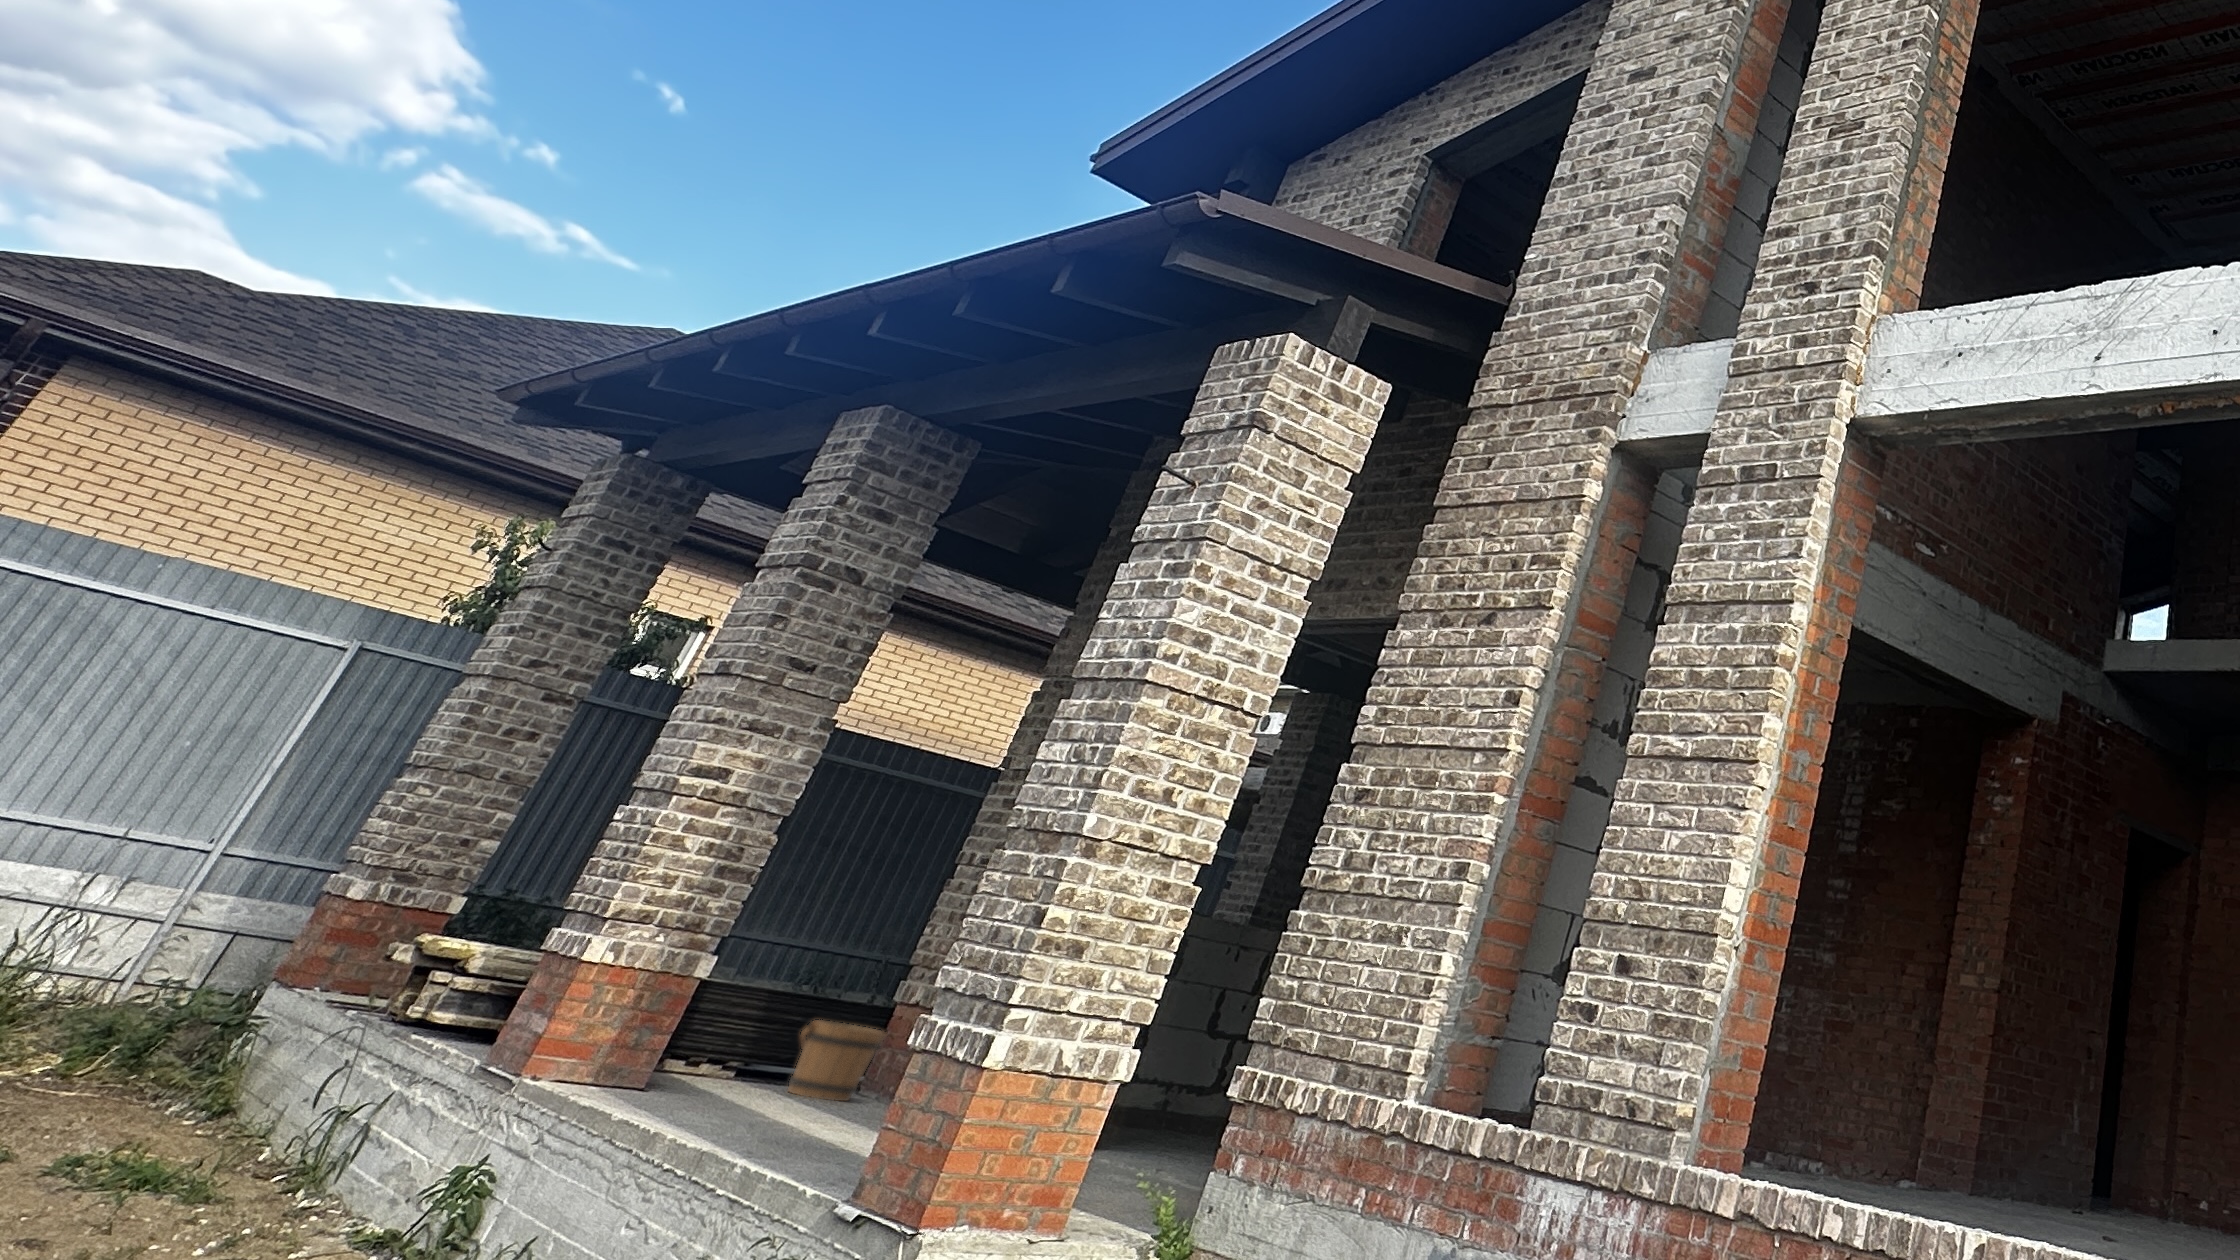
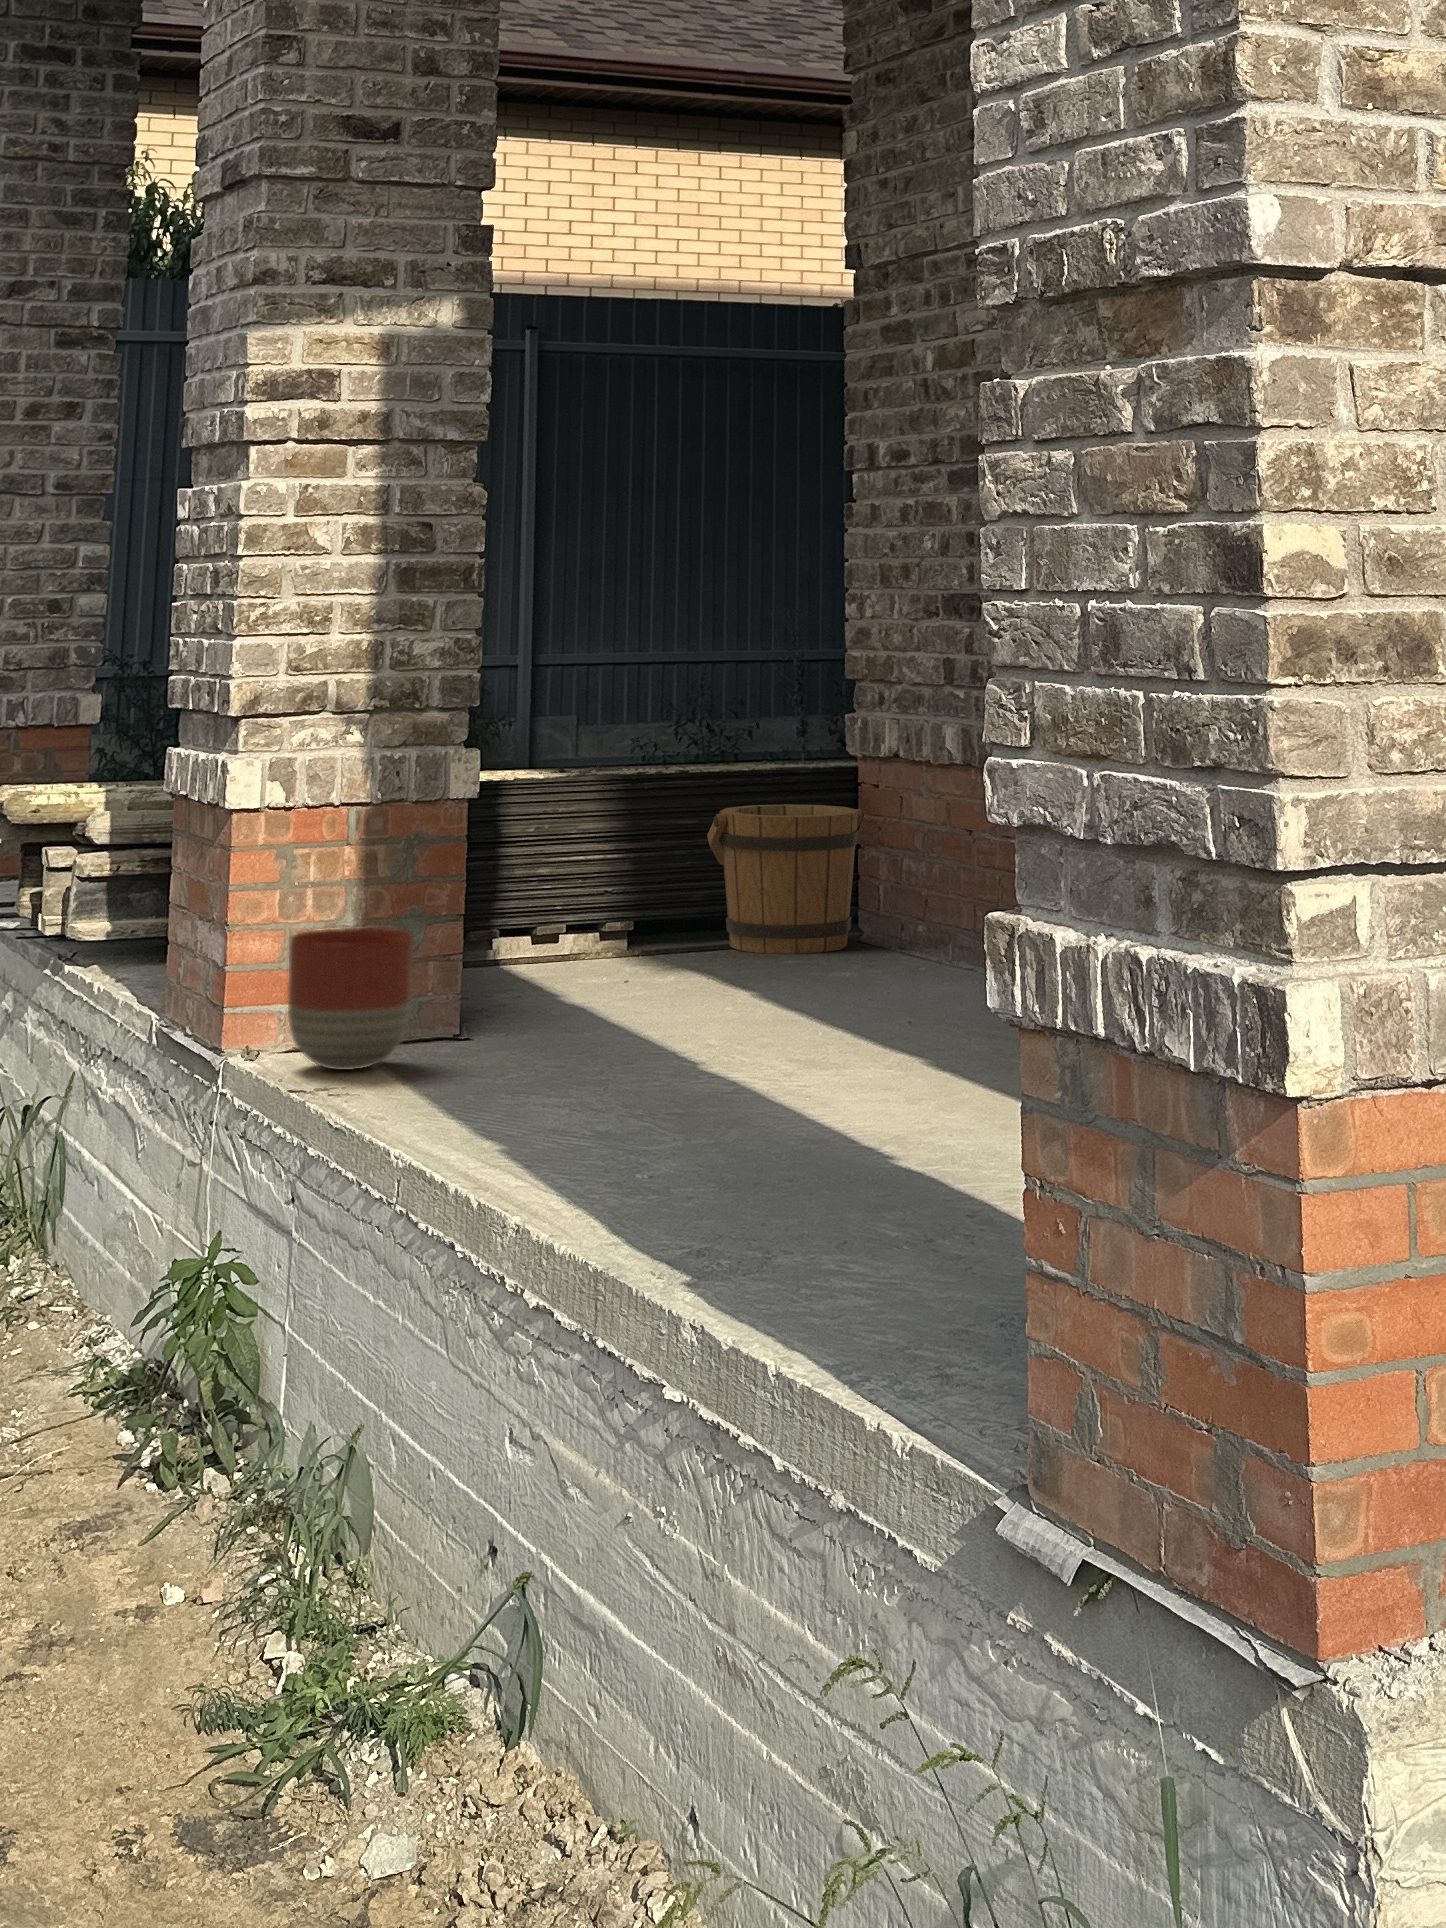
planter: none [562,1026,647,1095] -> present [288,928,413,1070]

